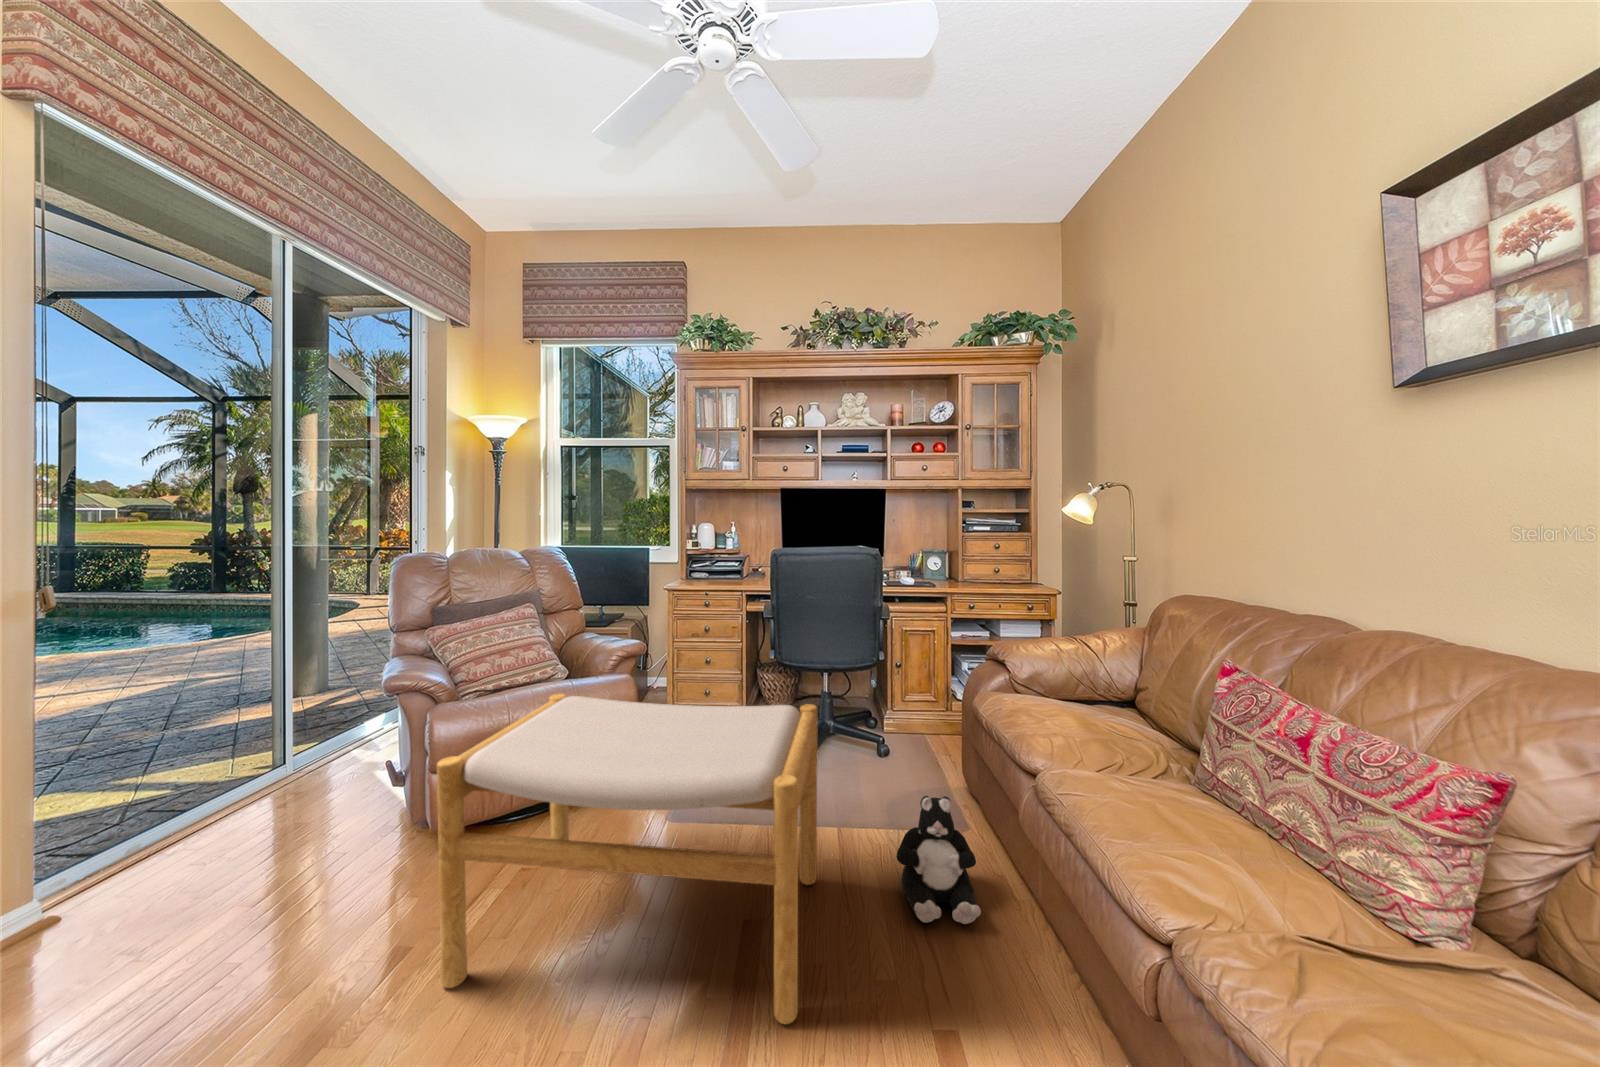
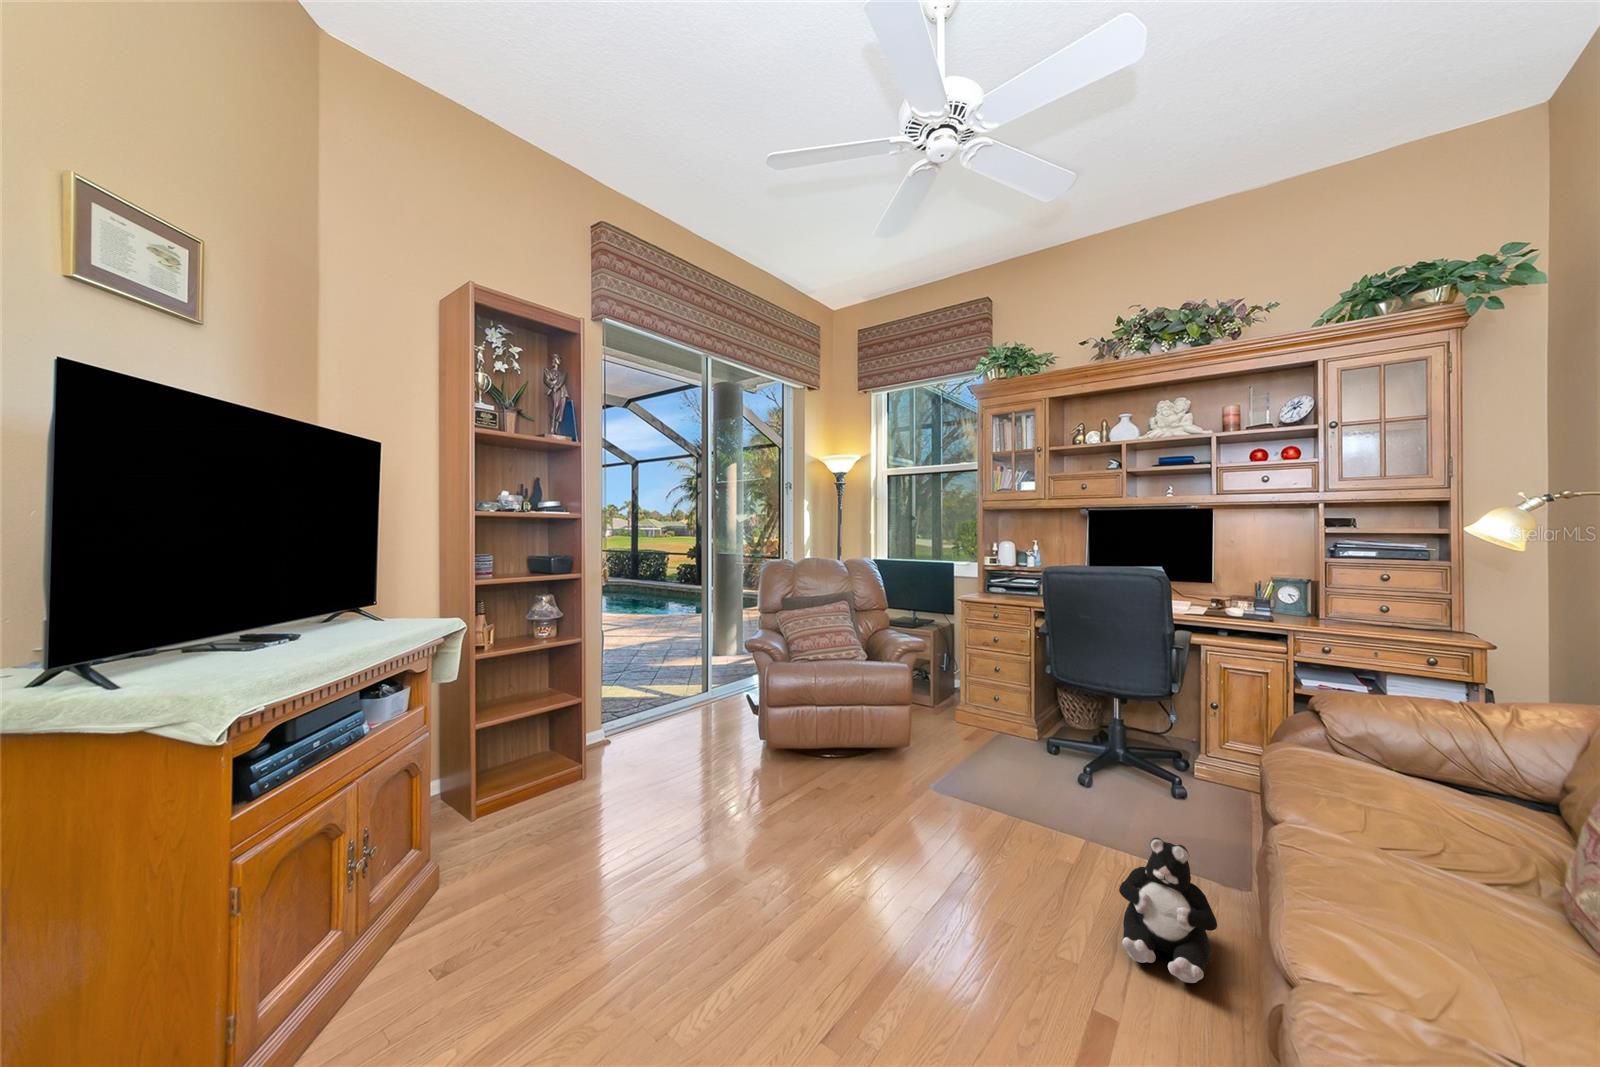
footstool: present [437,694,818,1024] -> none [748,673,1039,974]

